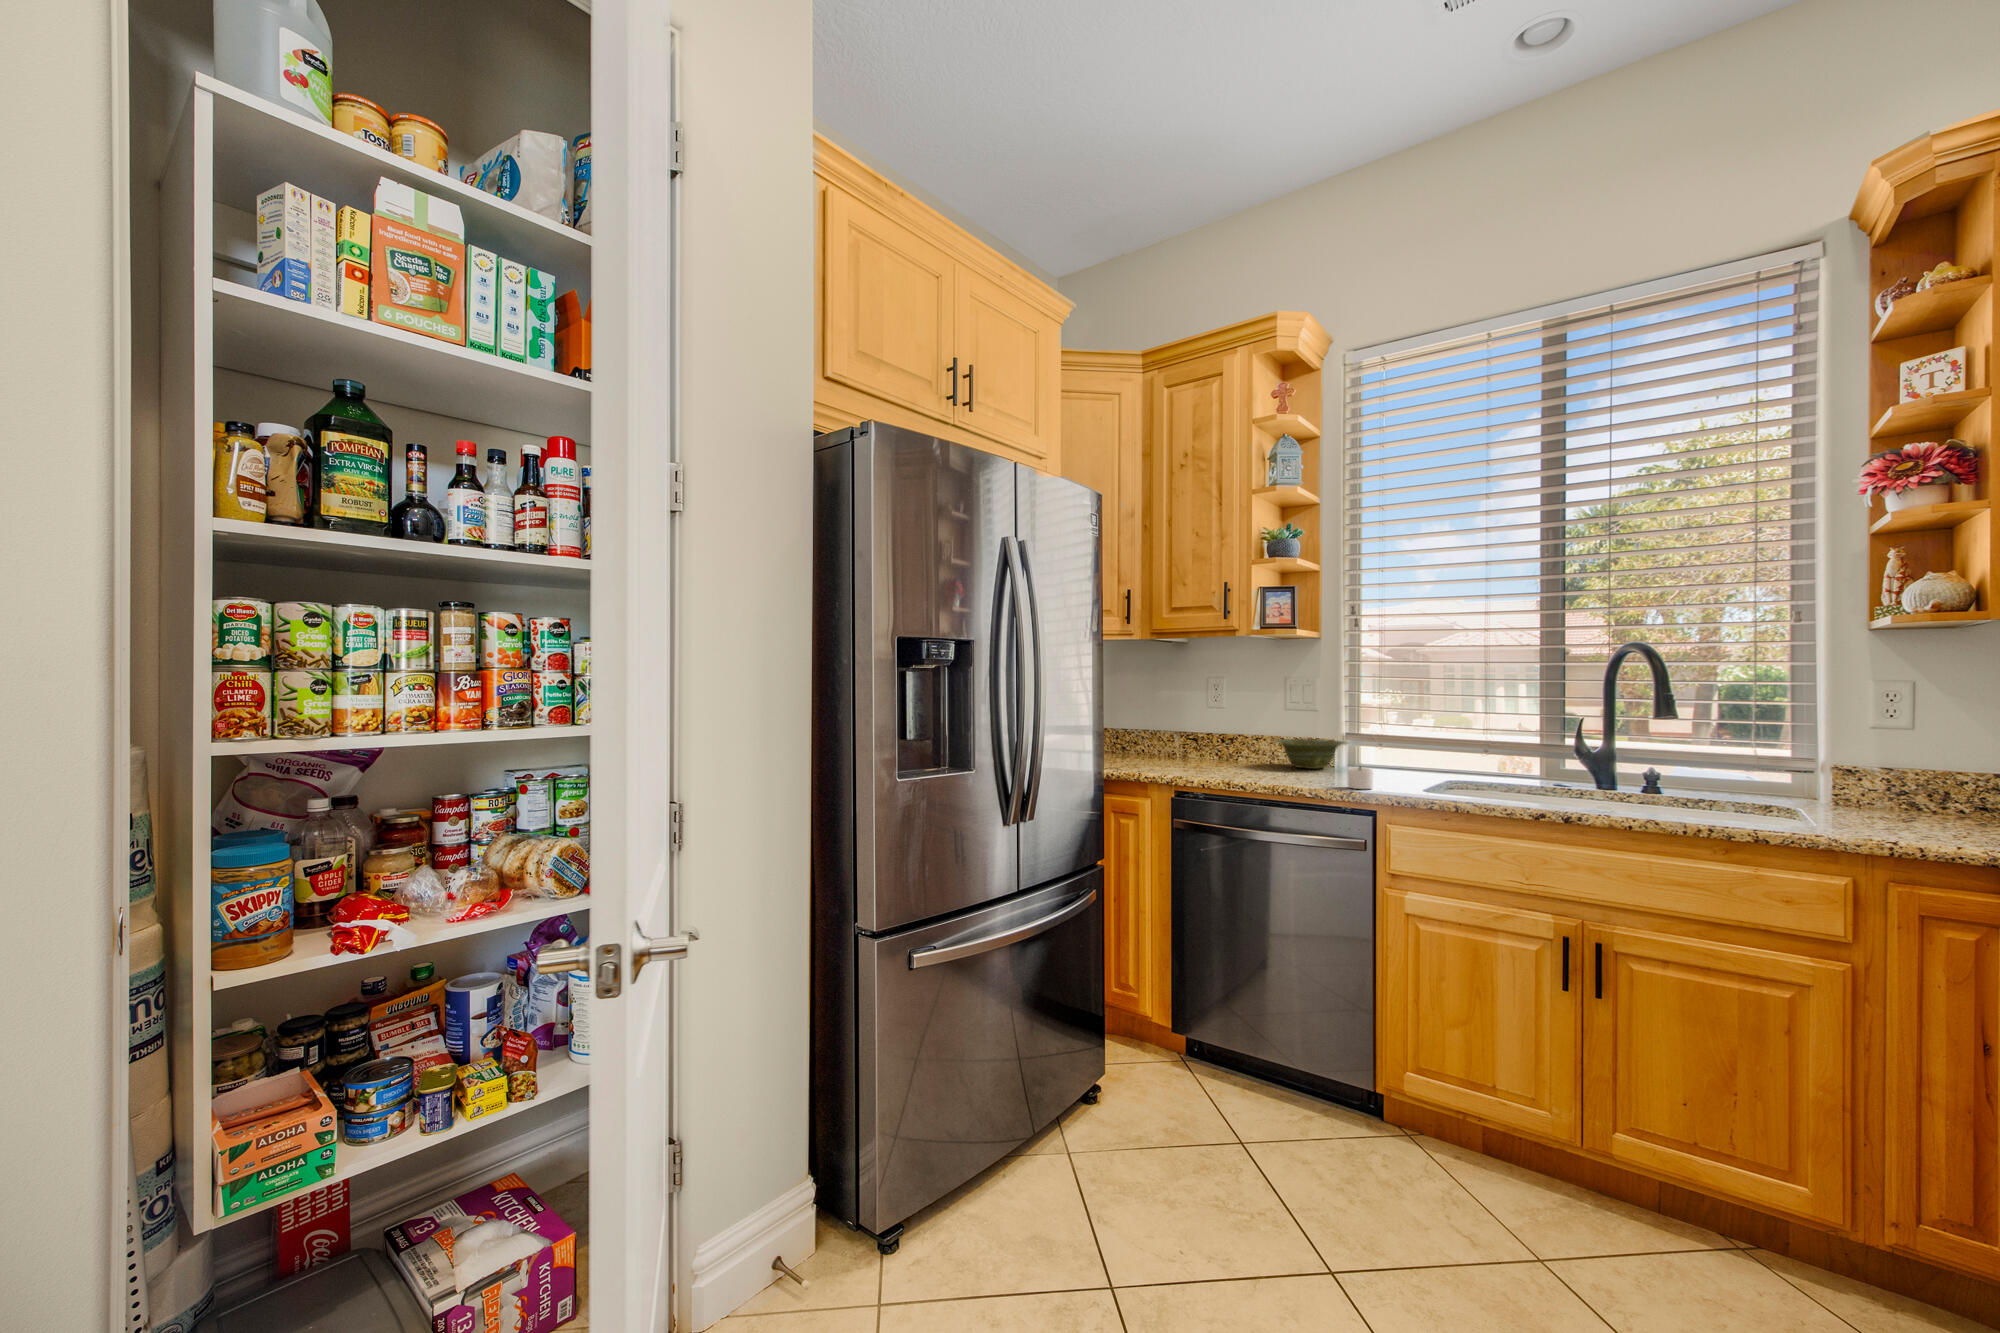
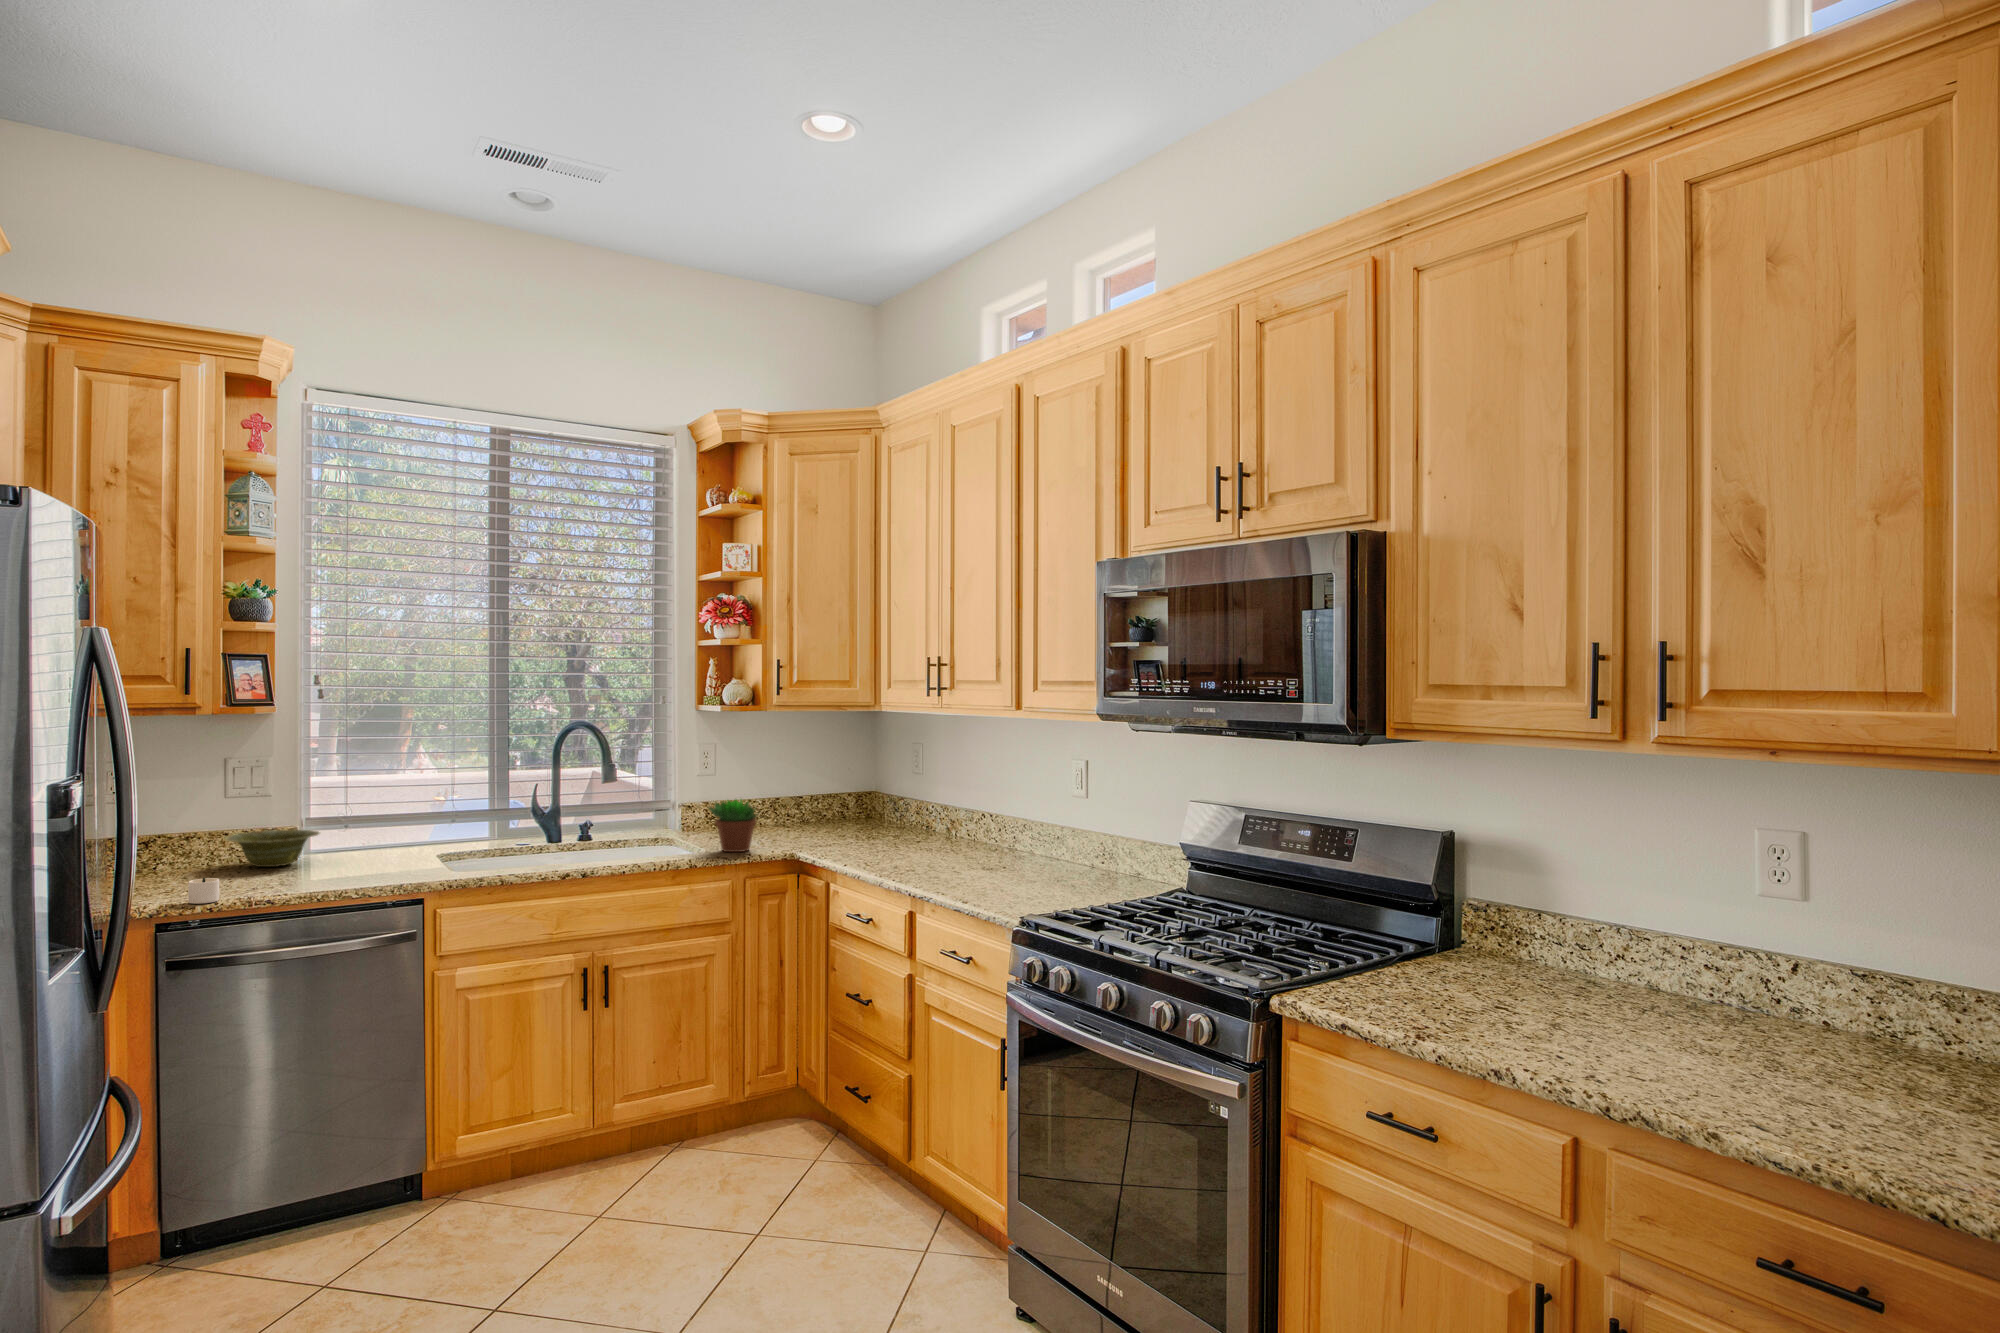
succulent plant: none [1812,747,1931,836] -> present [709,800,757,852]
candle: present [1348,767,1373,789] -> present [188,878,219,904]

